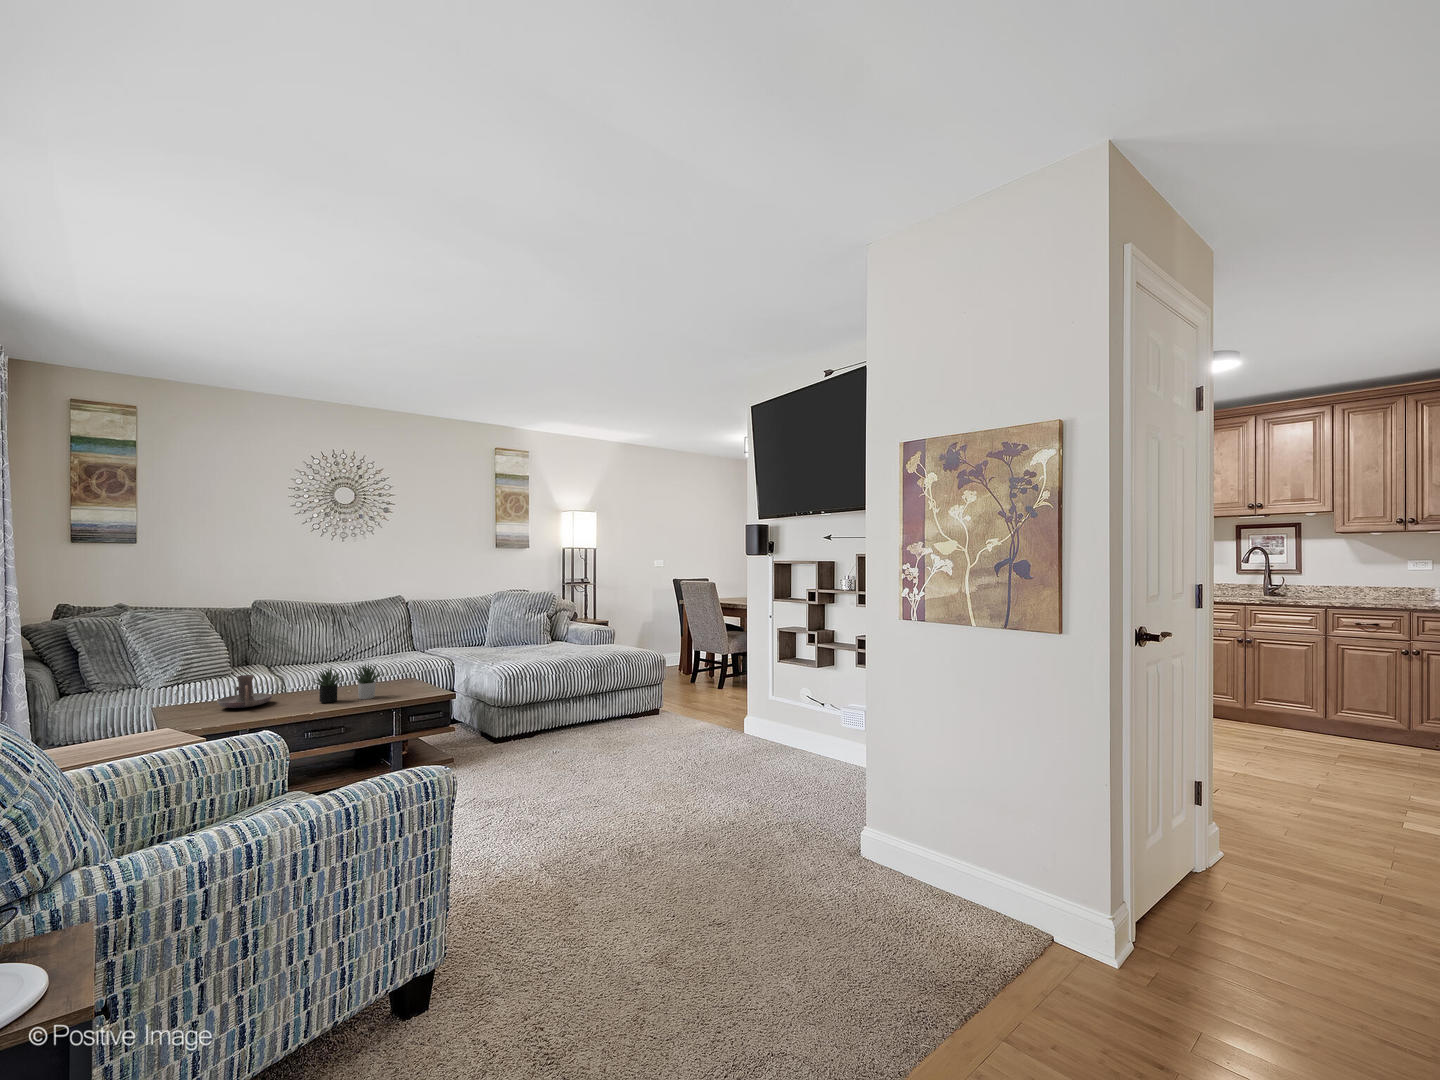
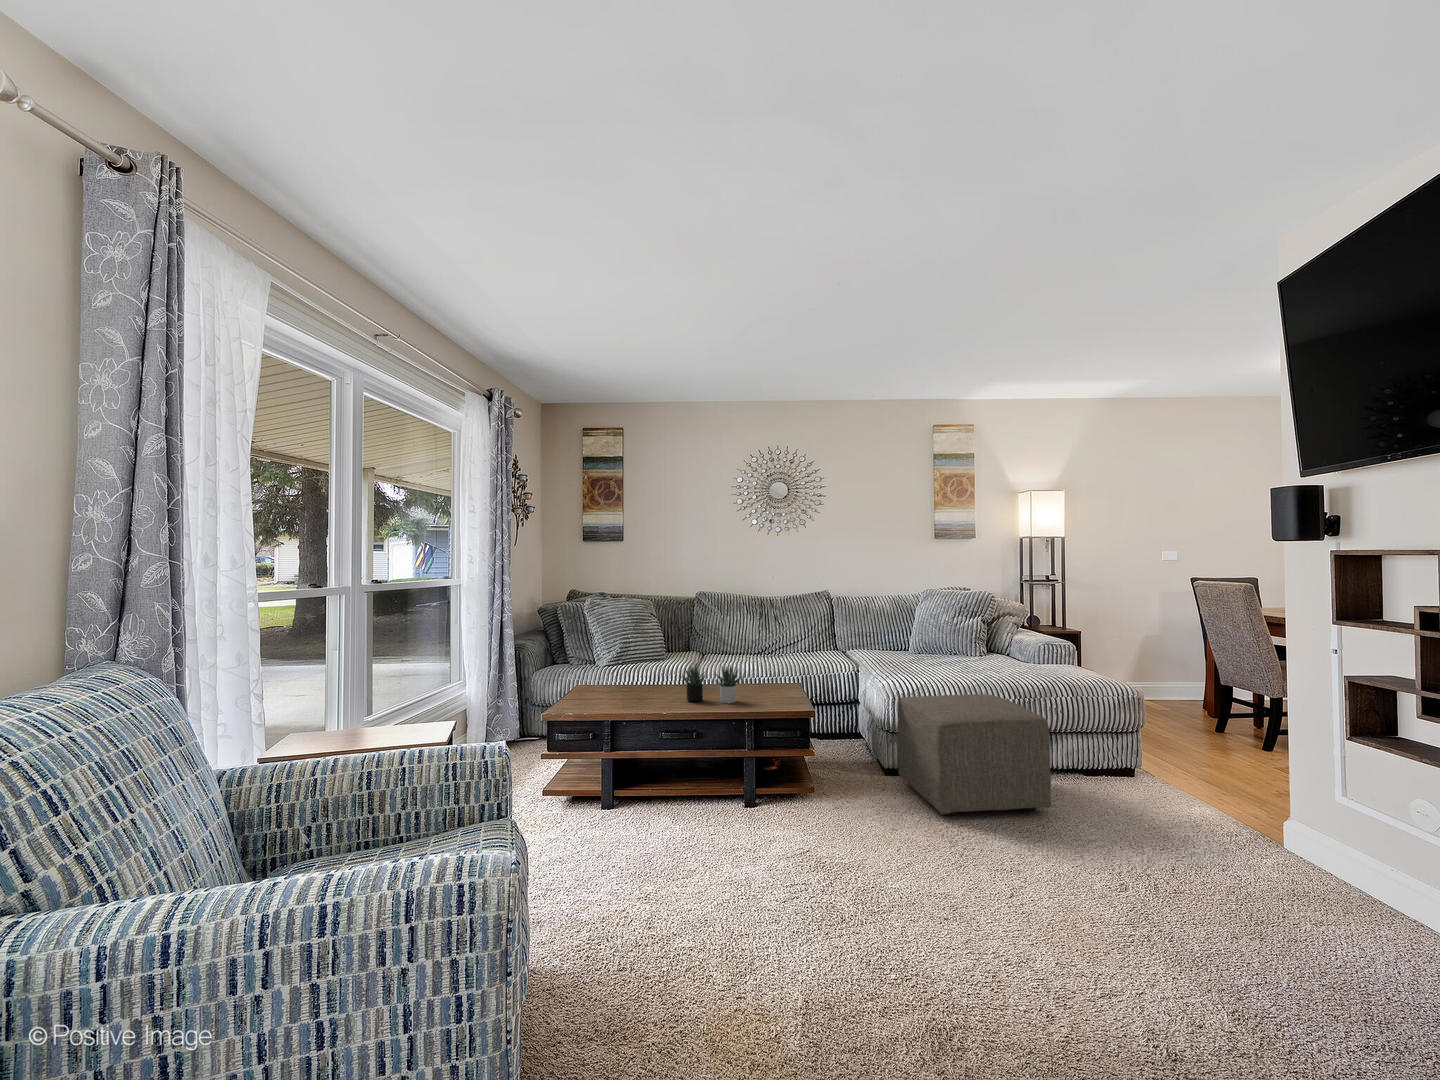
ottoman: none [511,668,626,759] -> present [898,694,1051,816]
candle holder: present [217,675,272,708] -> none [615,664,658,695]

